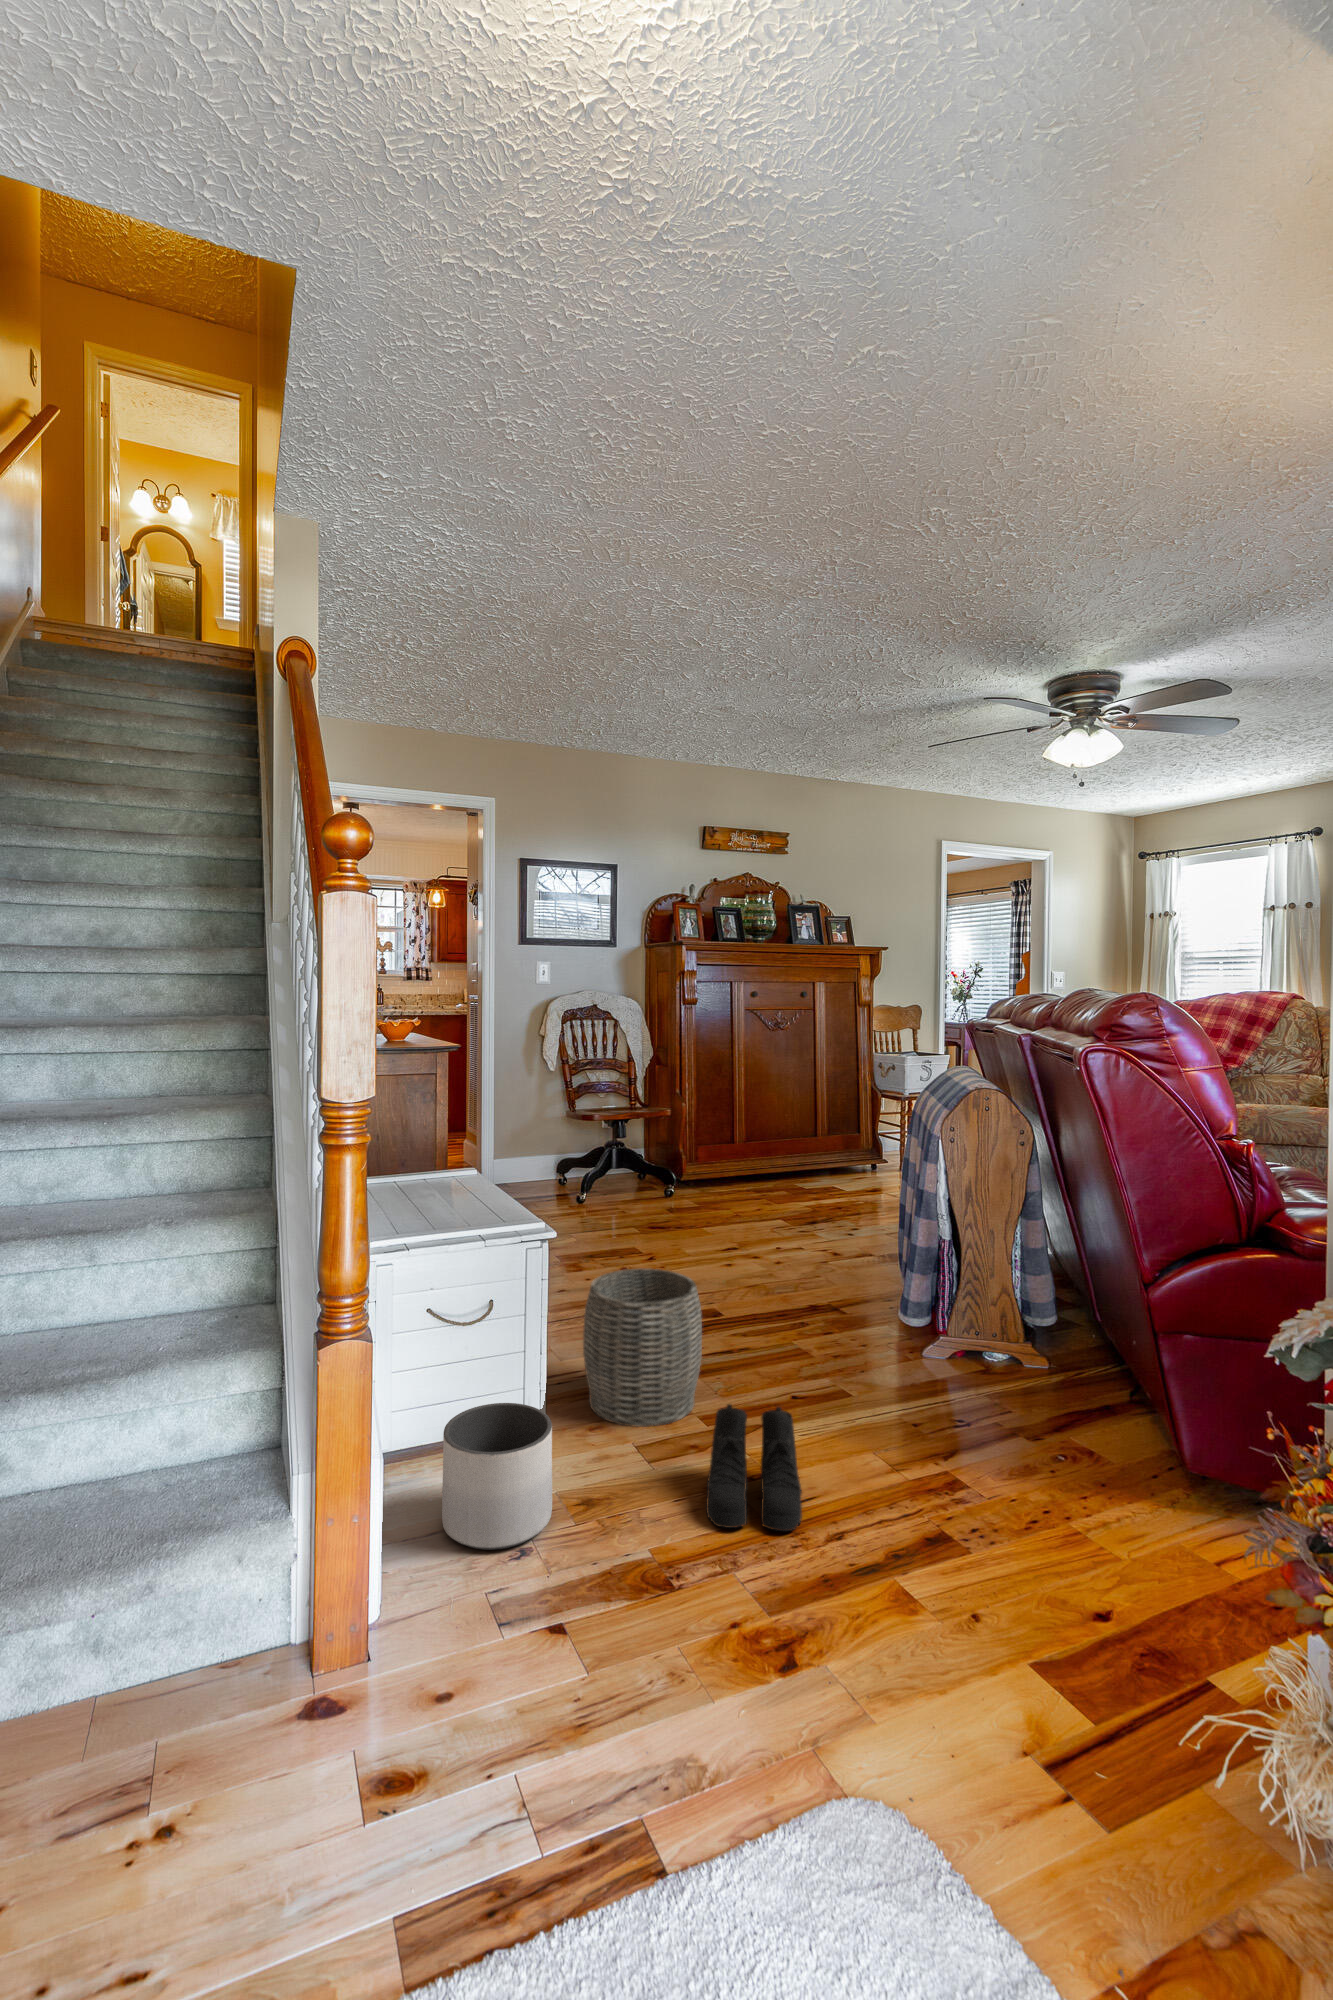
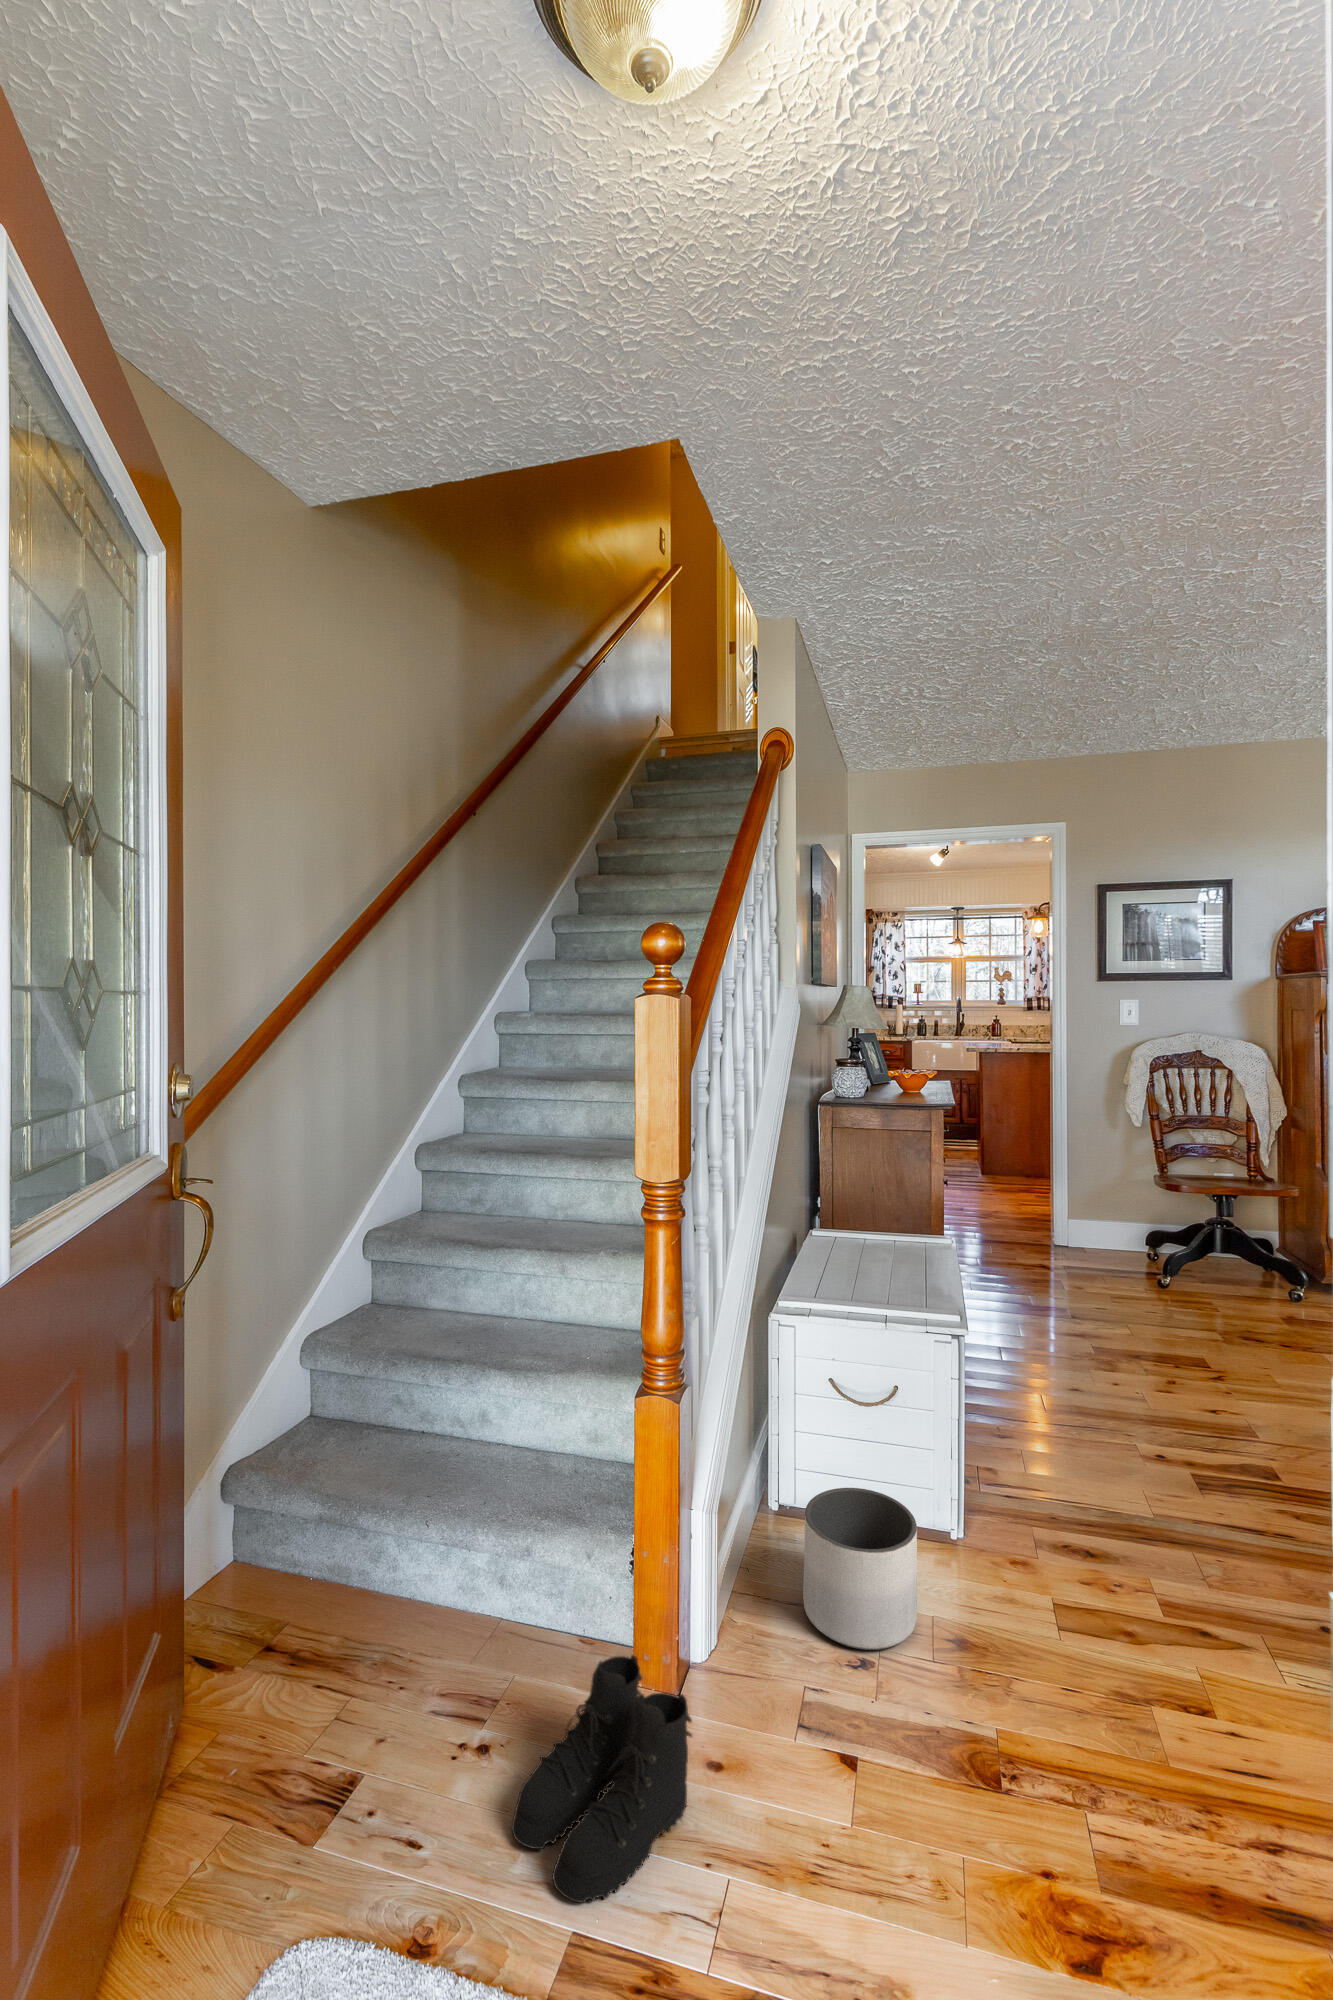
woven basket: present [583,1269,702,1427] -> none [1022,1383,1176,1588]
boots: present [706,1404,802,1531] -> present [512,1655,692,1903]

